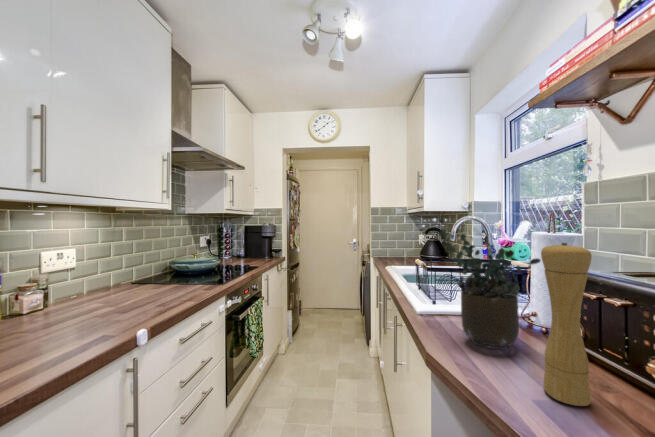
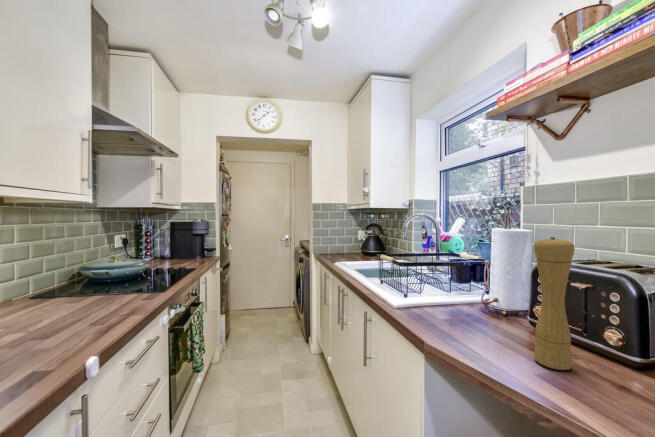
potted plant: present [438,219,540,349] -> none [430,216,516,332]

